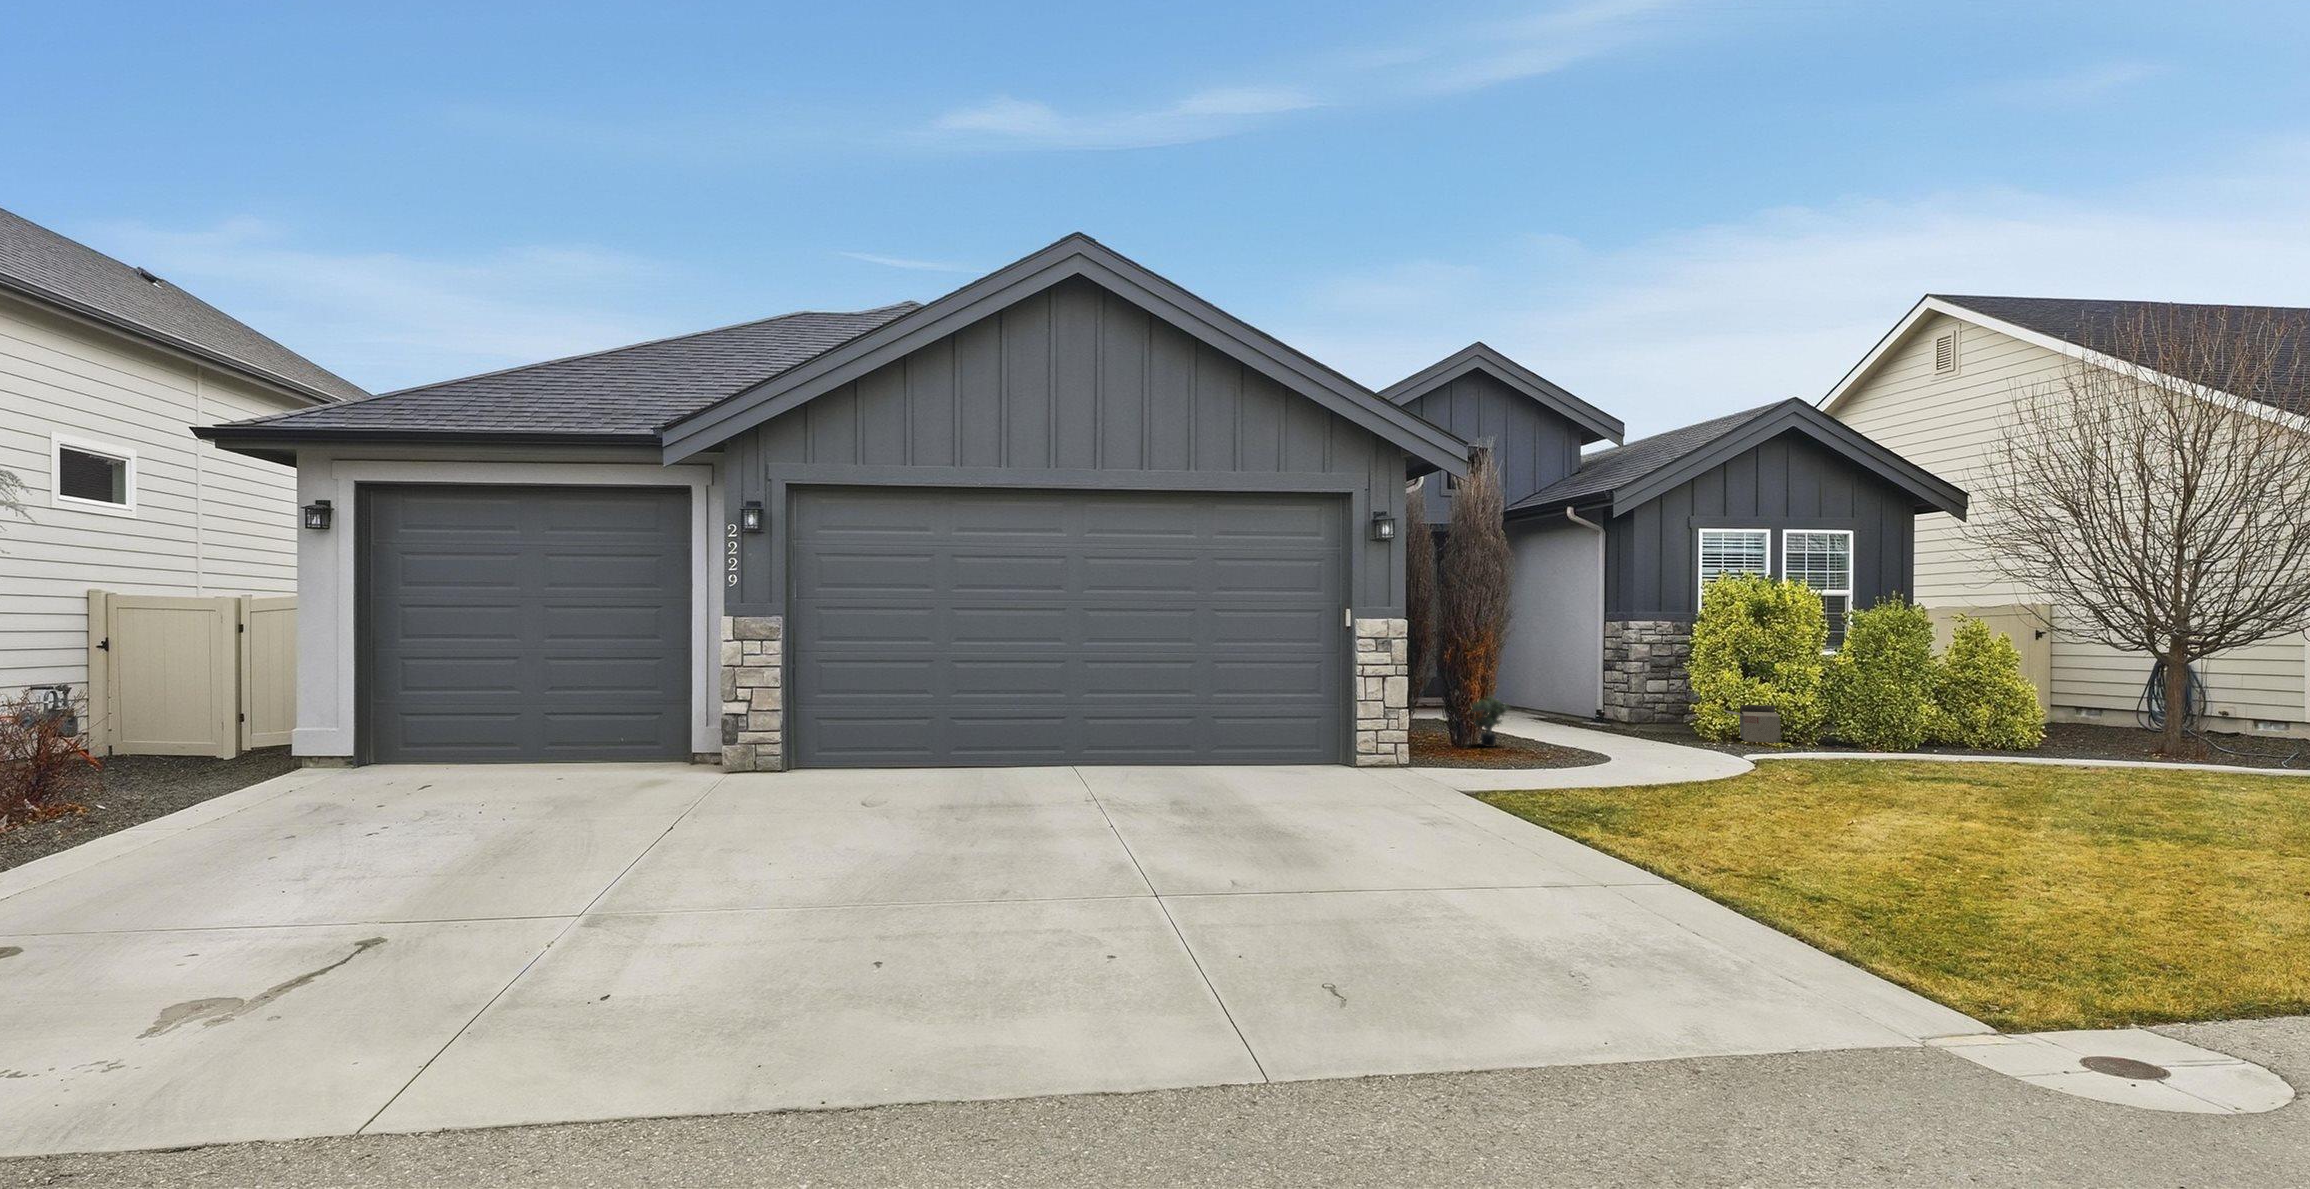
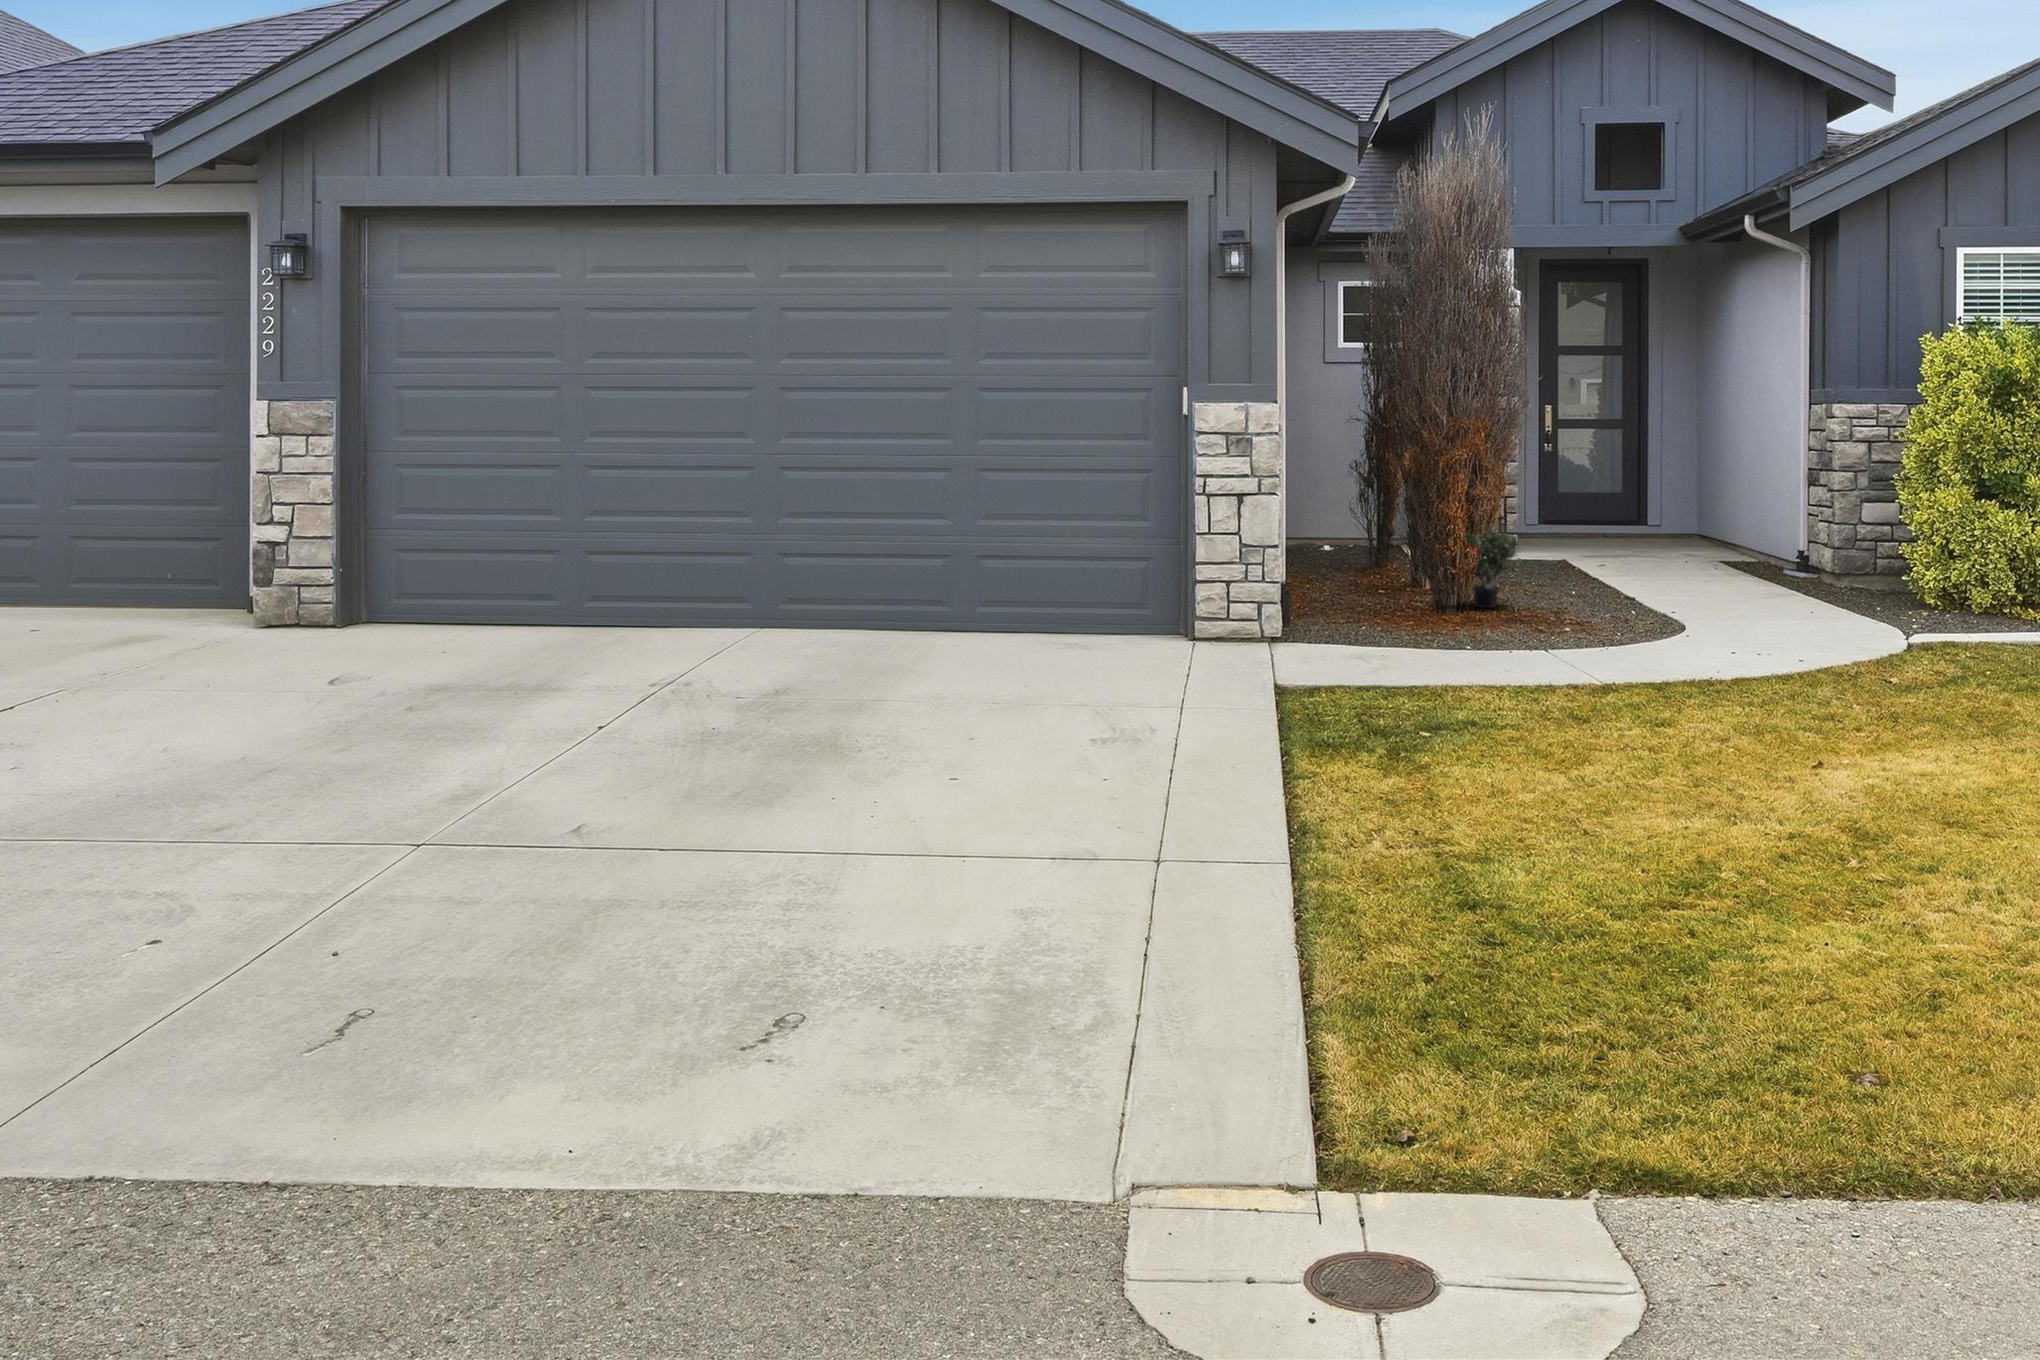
cardboard box: present [1724,705,1781,743] -> none [1928,547,2022,613]

